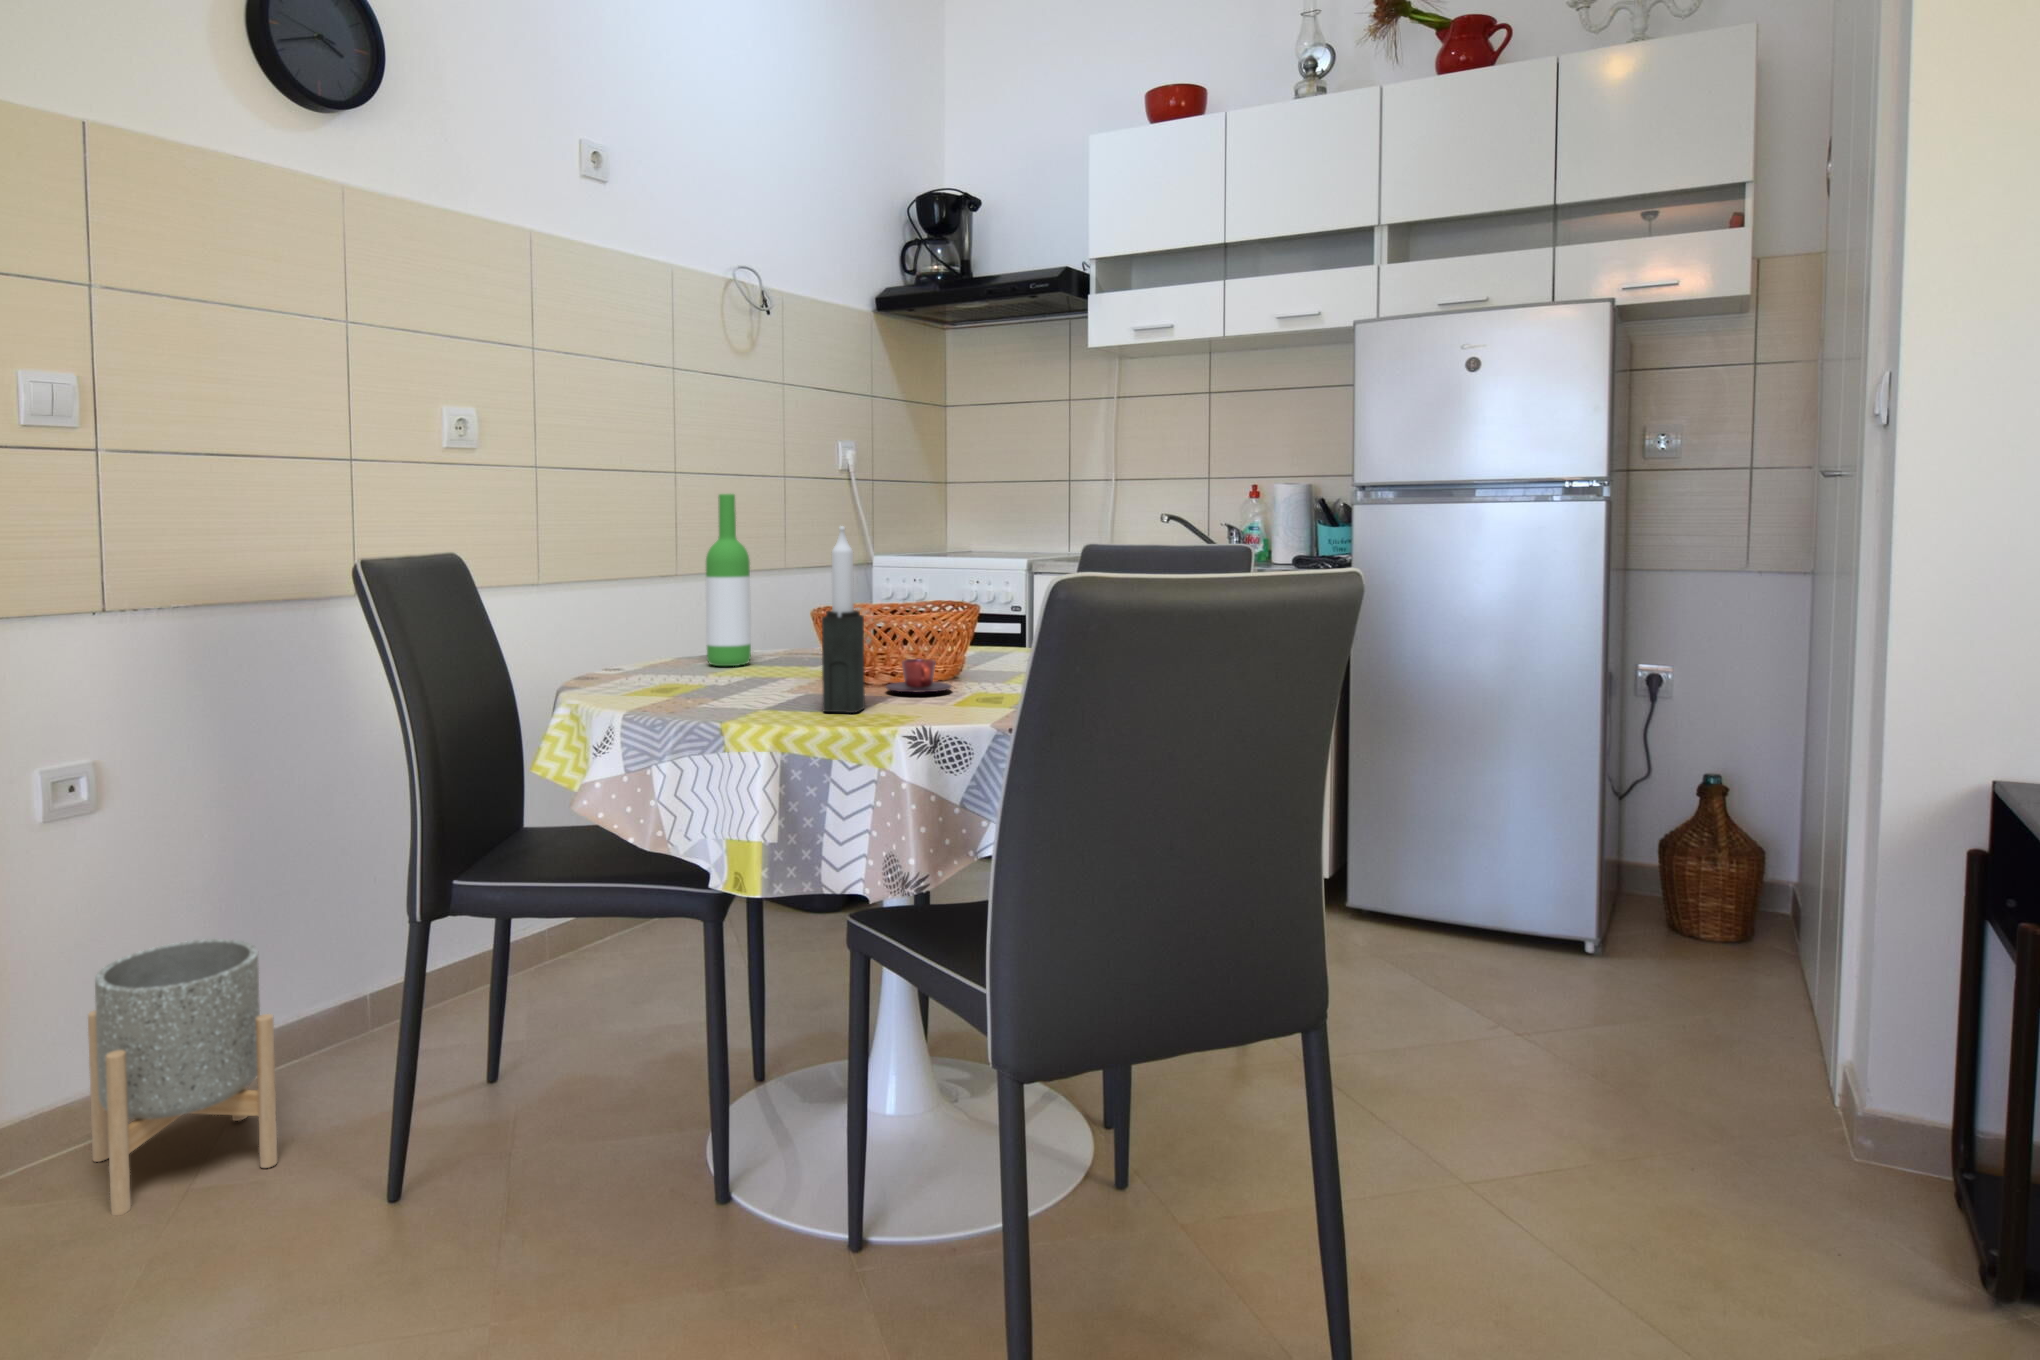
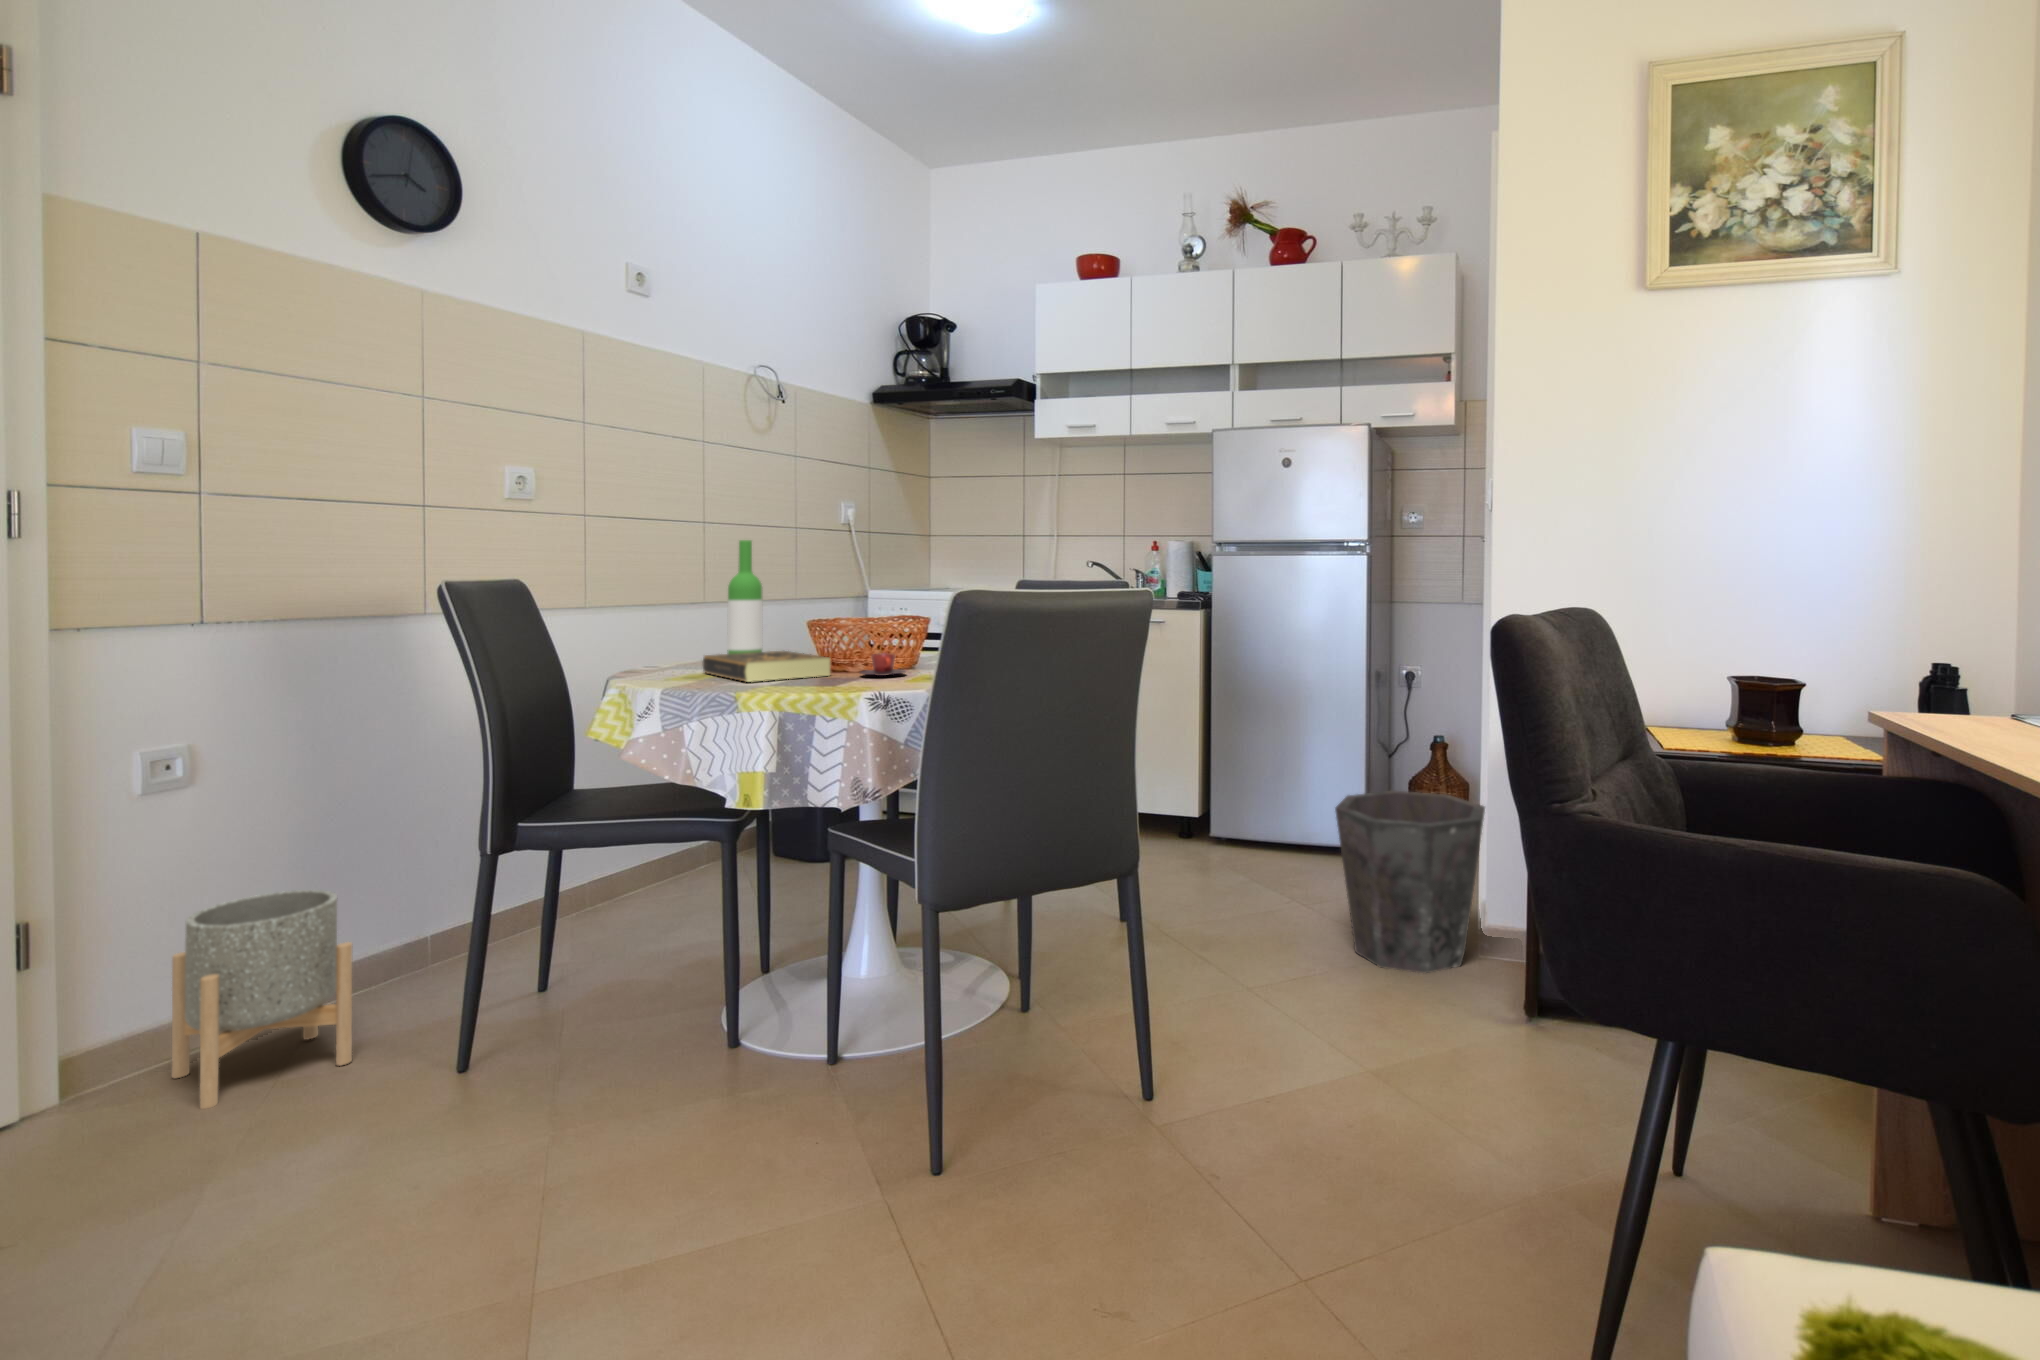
candle: present [822,526,865,713] -> none [812,562,842,687]
book: none [675,648,845,699] -> present [703,651,830,682]
waste bin: none [1616,885,1912,1209] -> present [1335,791,1485,973]

